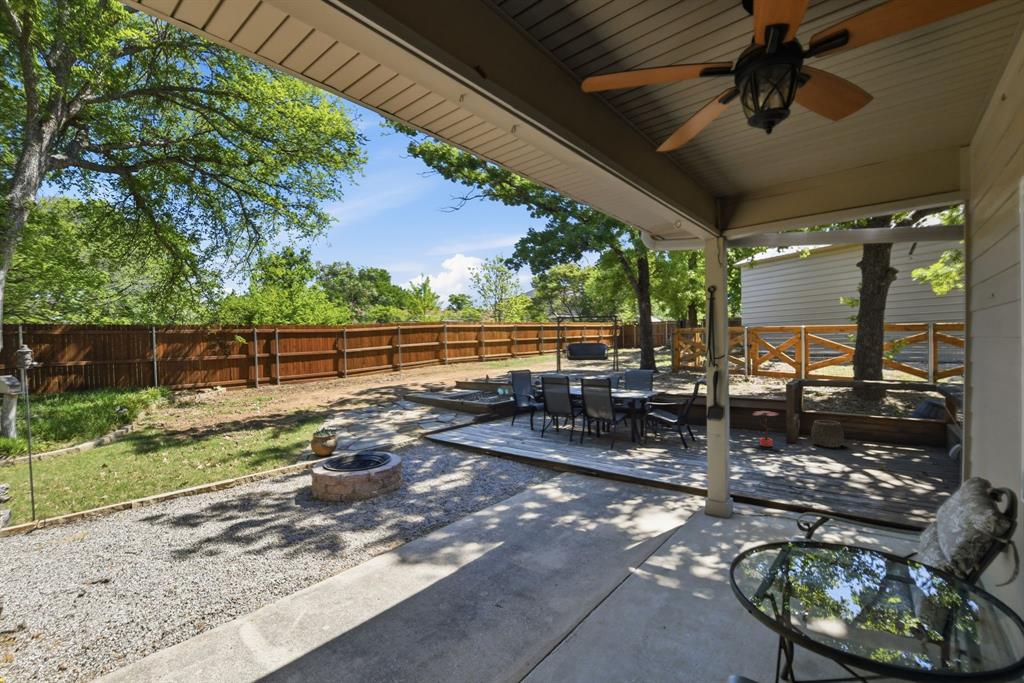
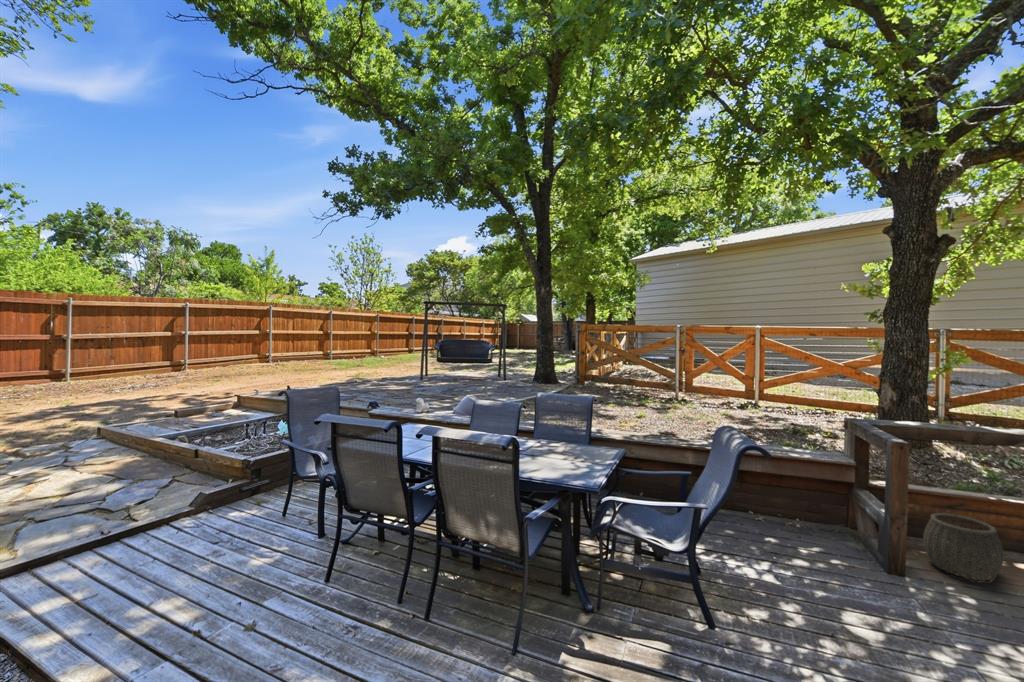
potted plant: present [753,411,779,447] -> none [827,501,901,589]

